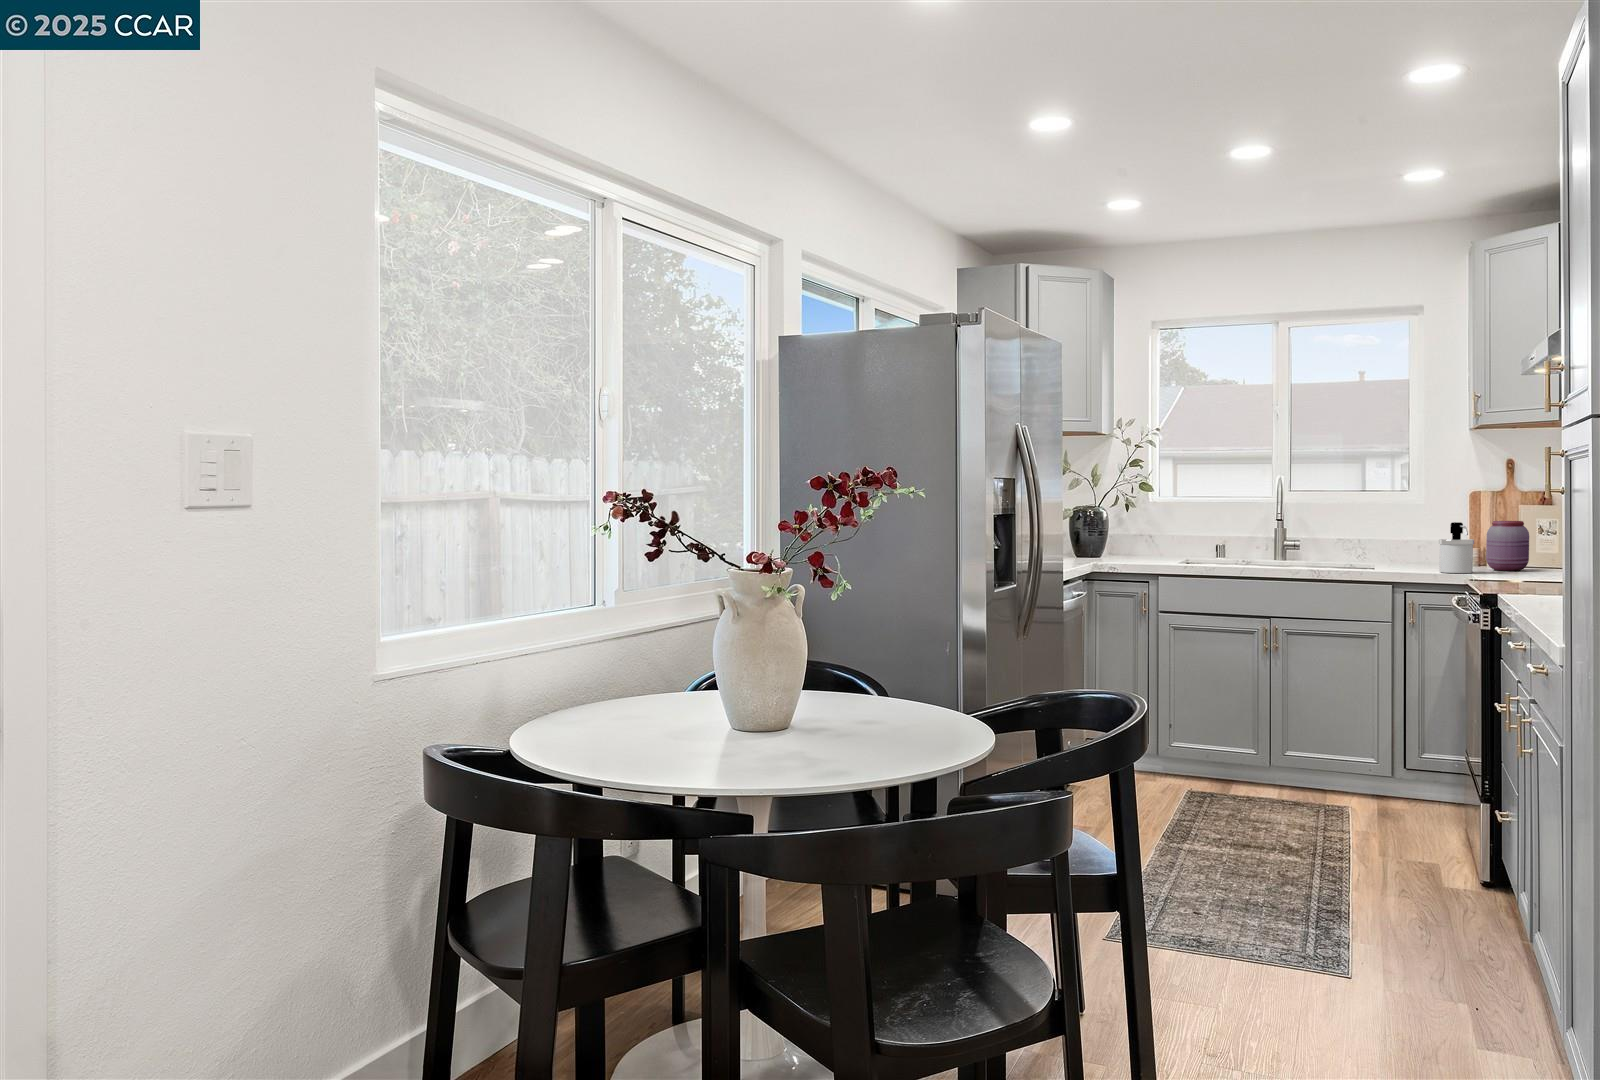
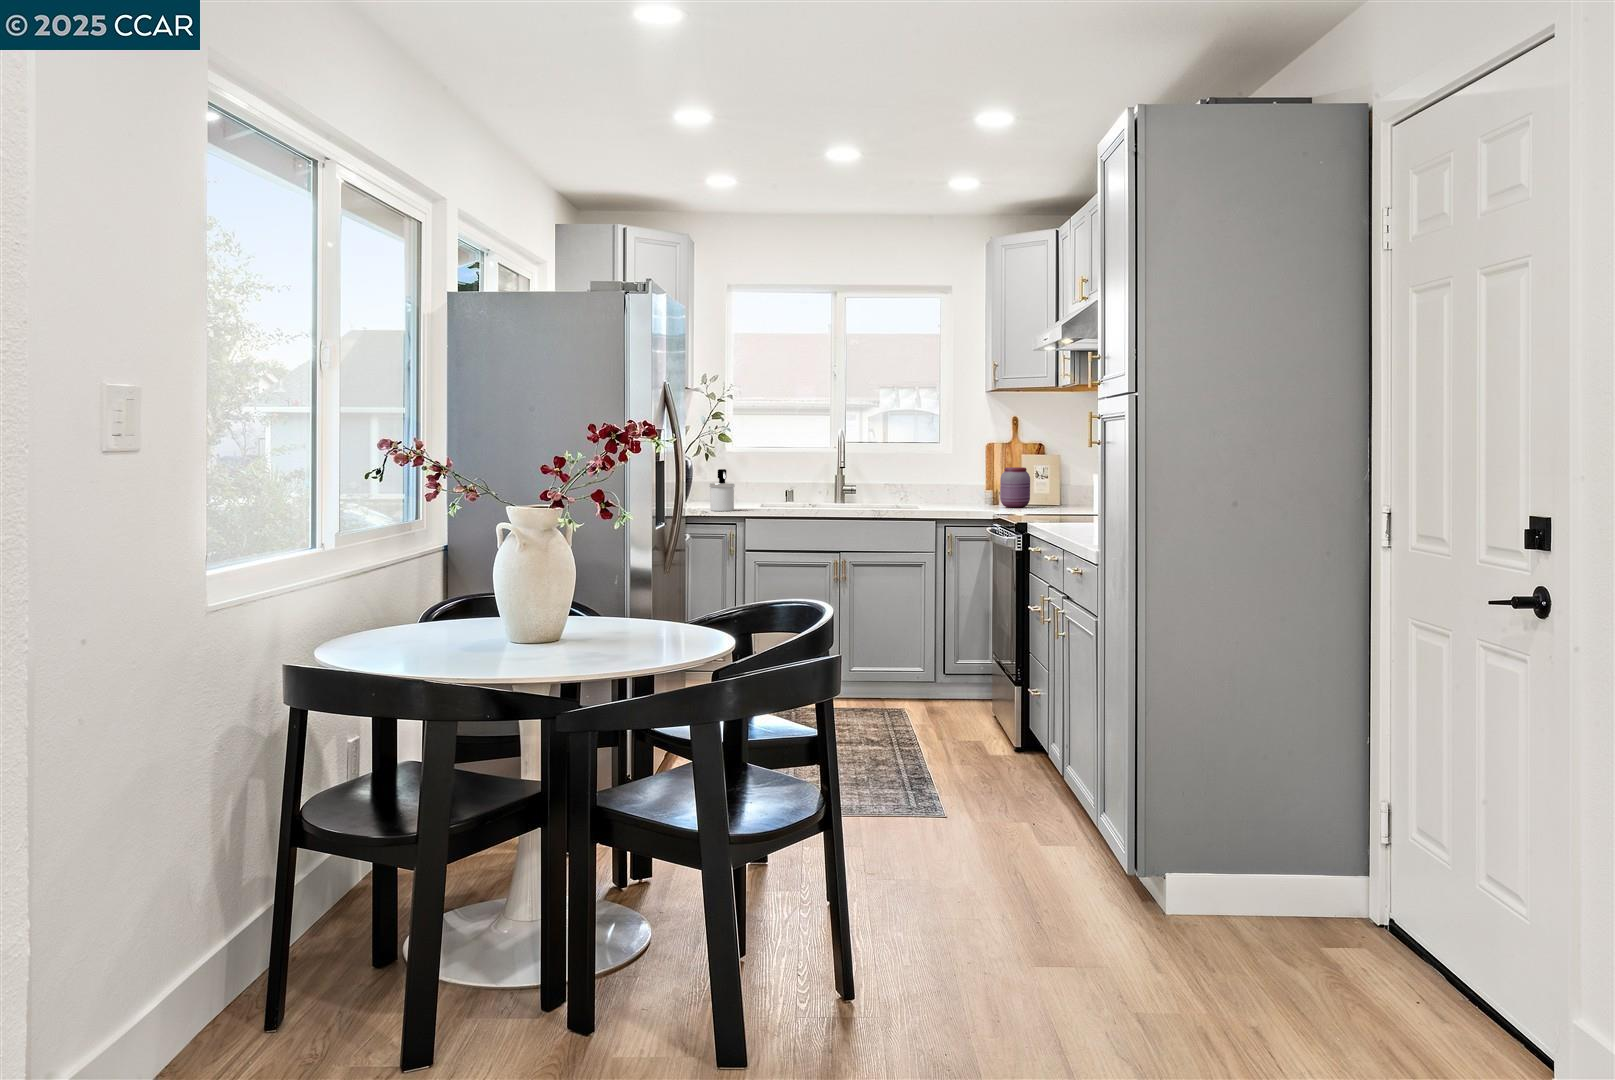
soap dispenser: present [1439,522,1474,573] -> present [709,469,735,511]

